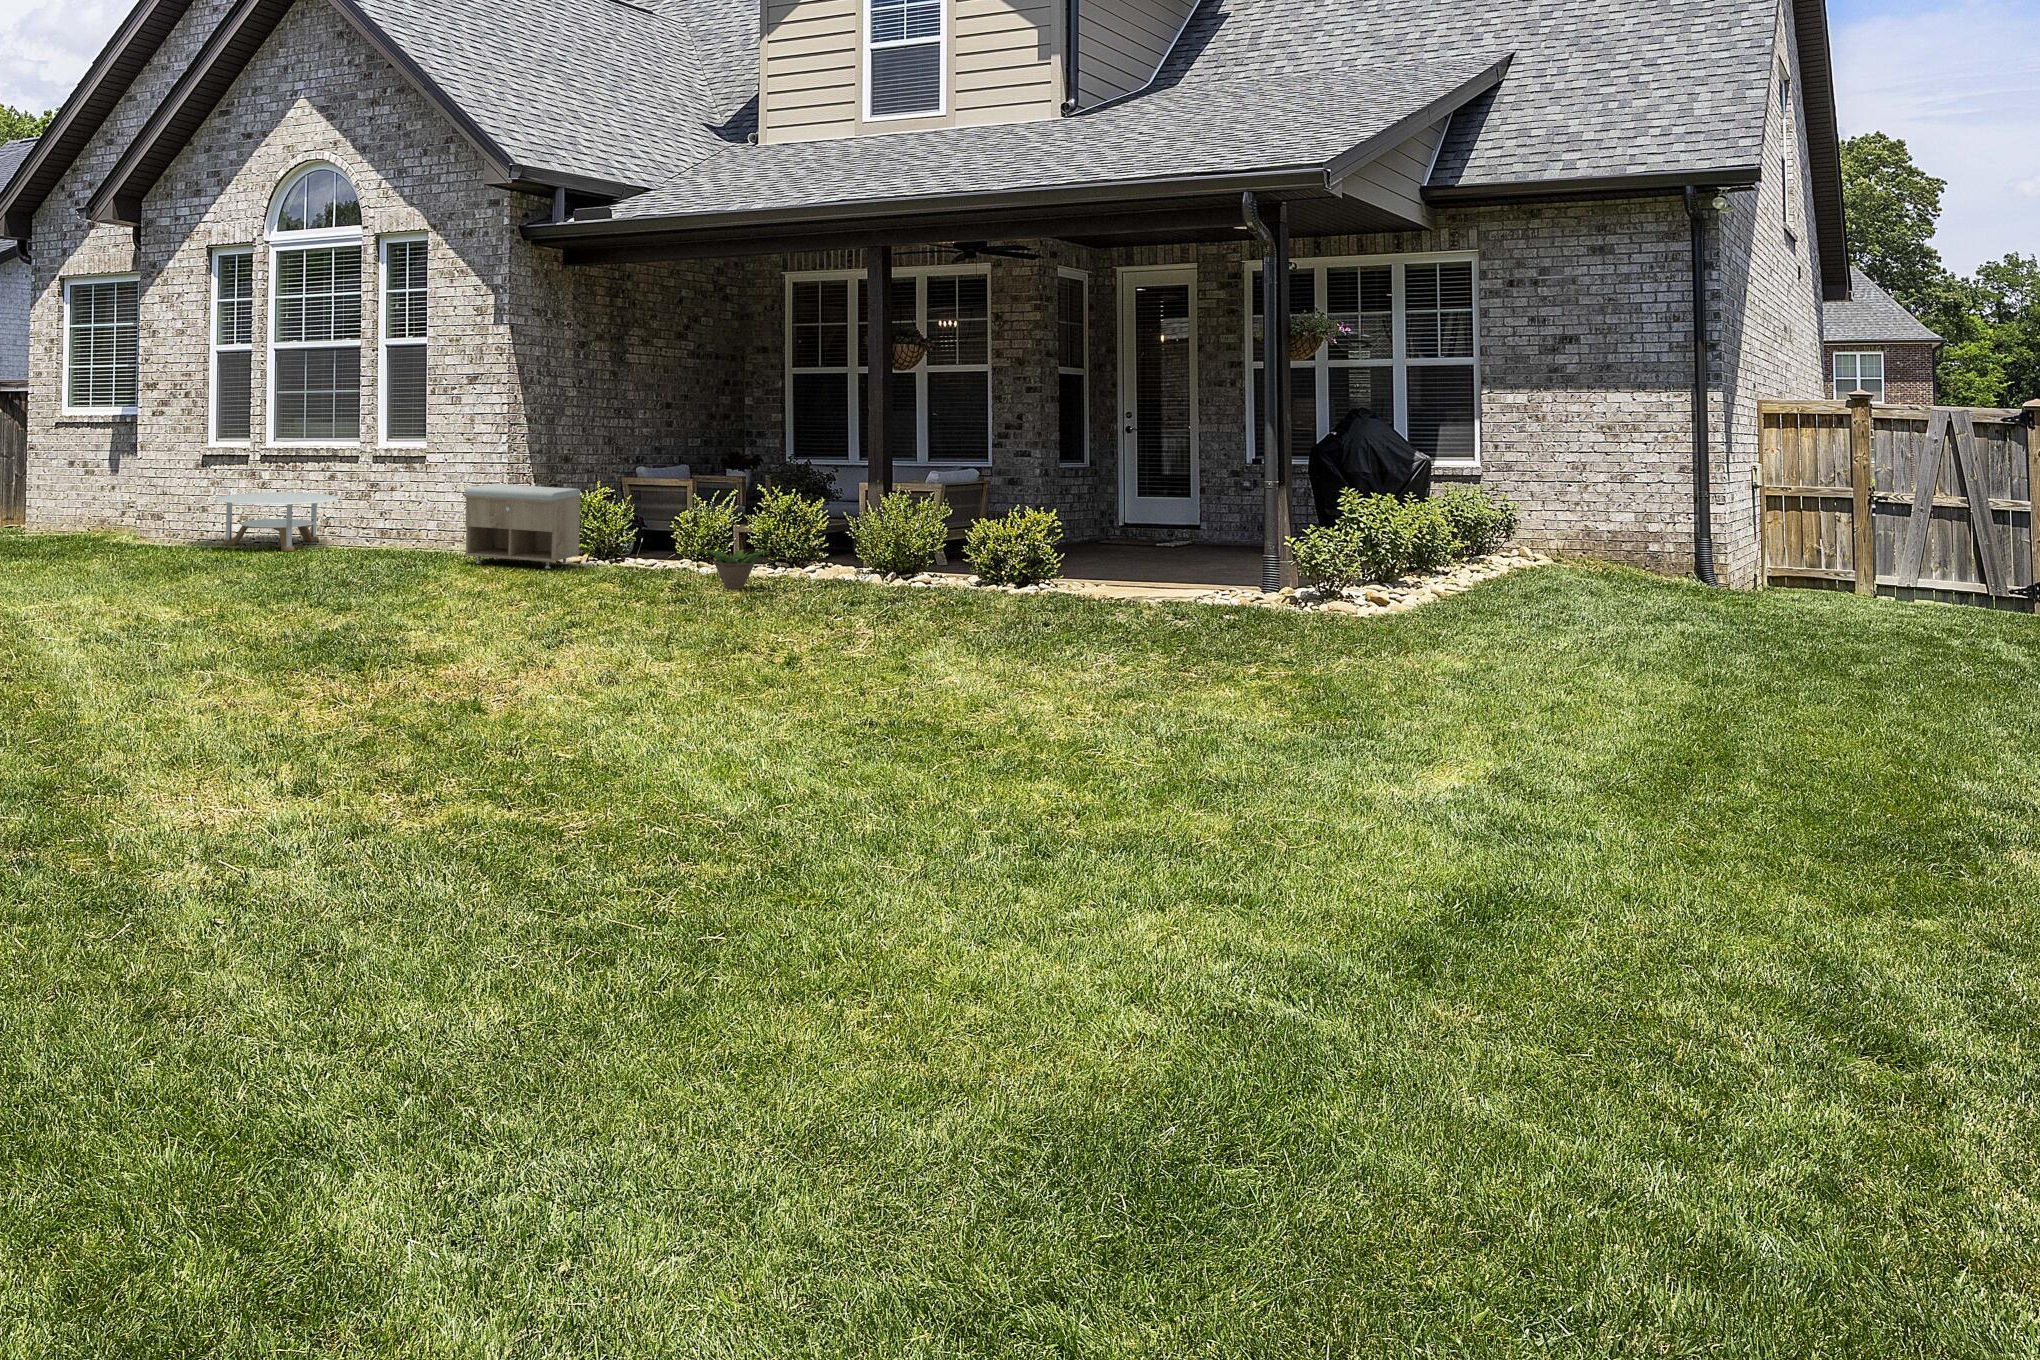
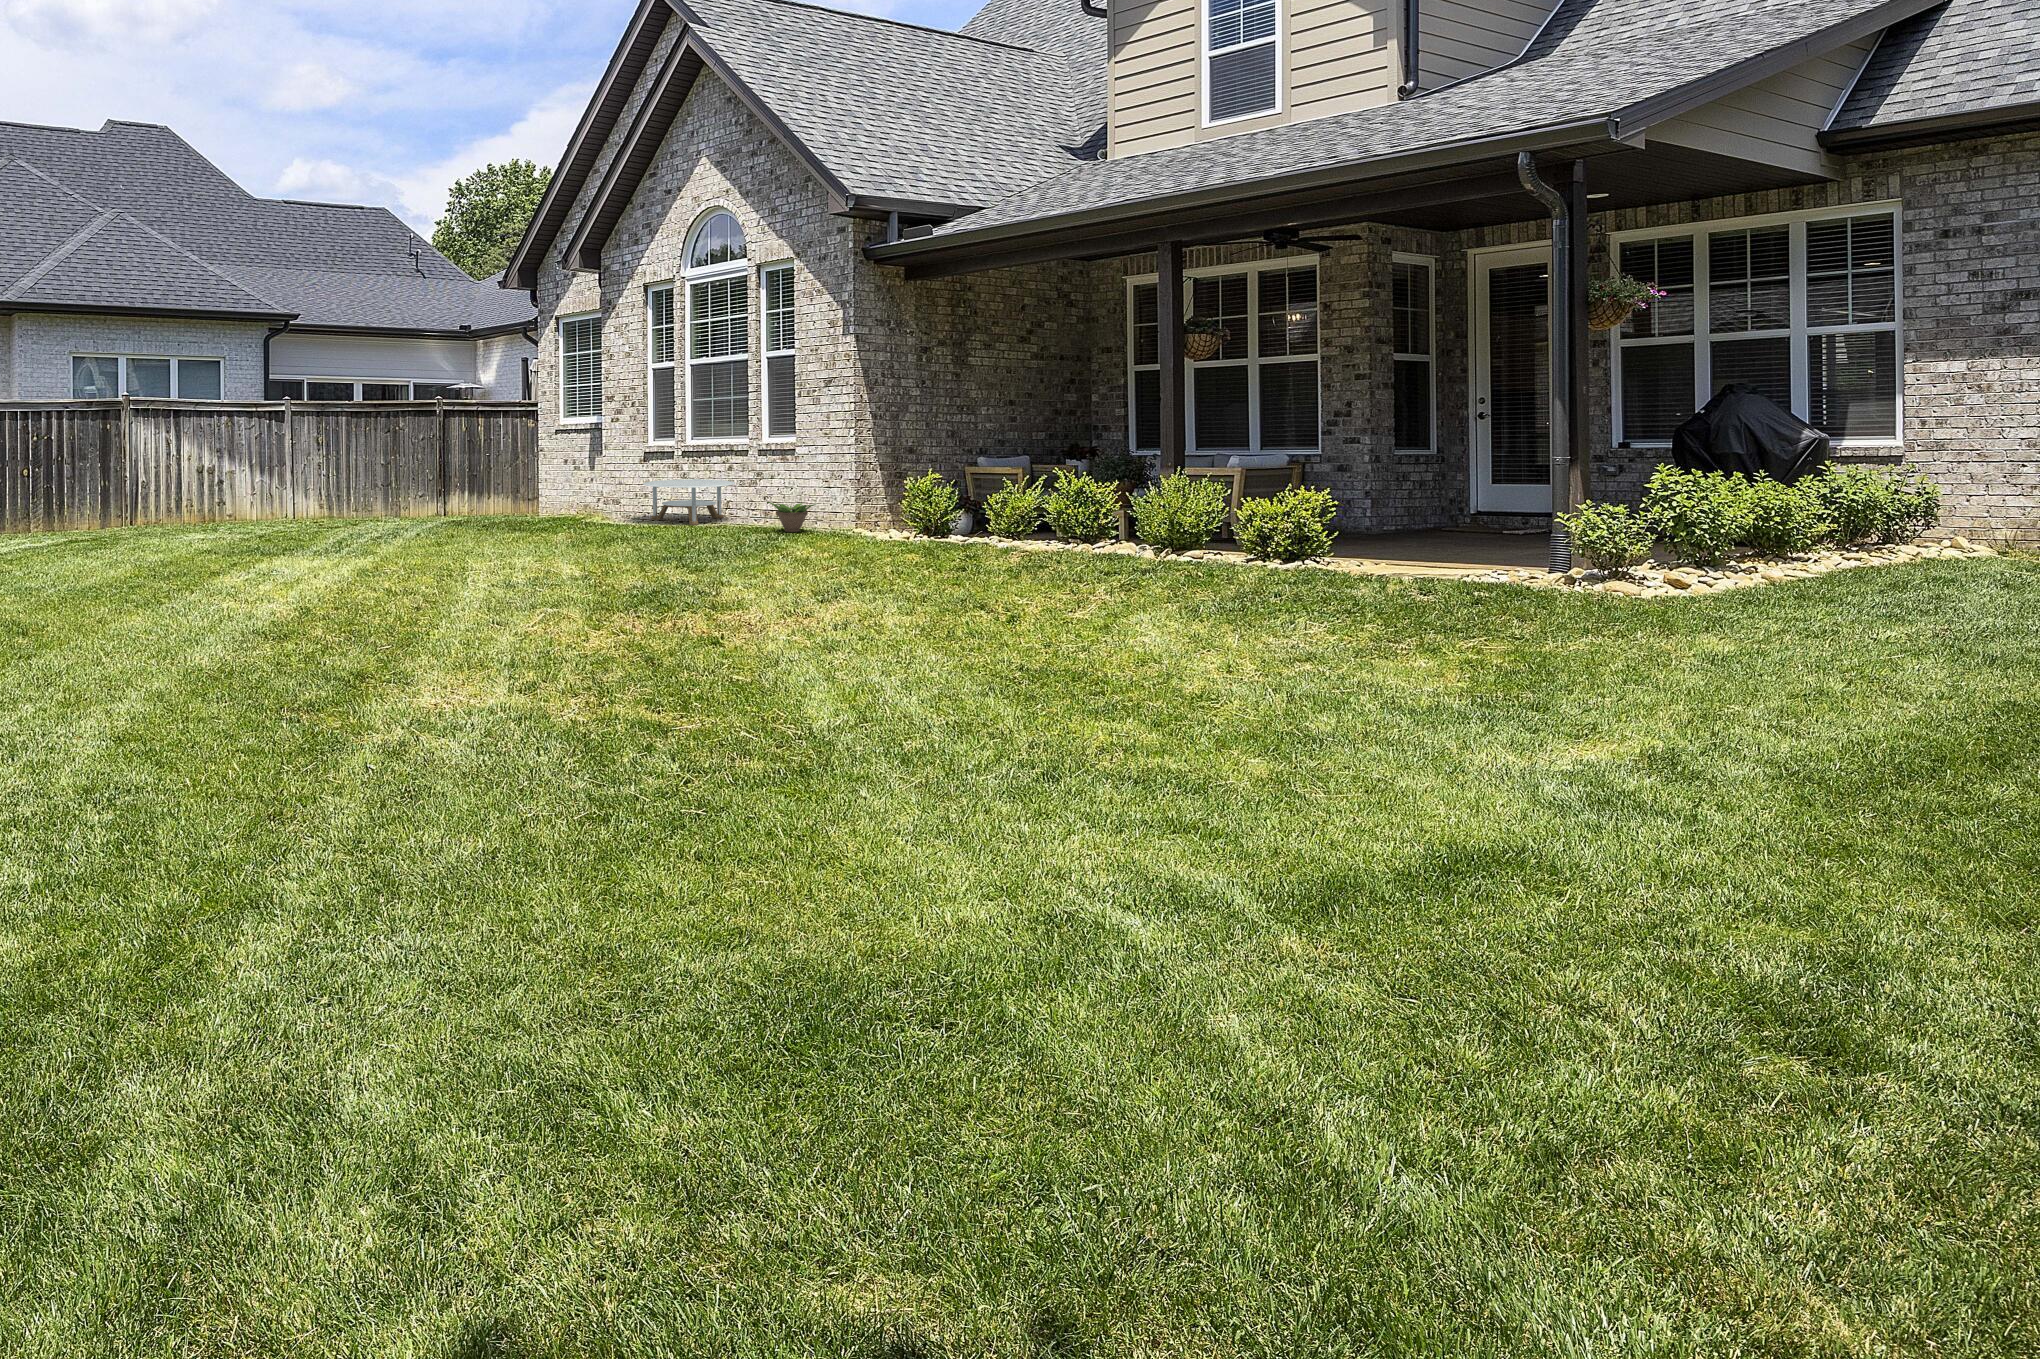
storage bench: present [464,484,580,569] -> none [818,471,916,542]
decorative plant: present [702,549,770,589] -> present [768,502,816,532]

